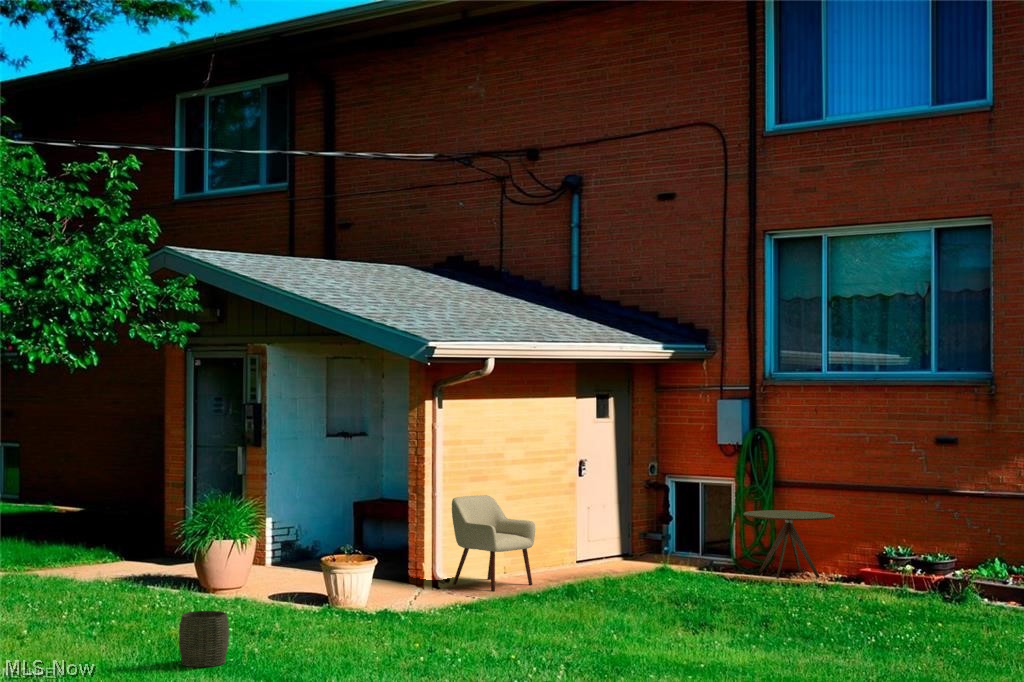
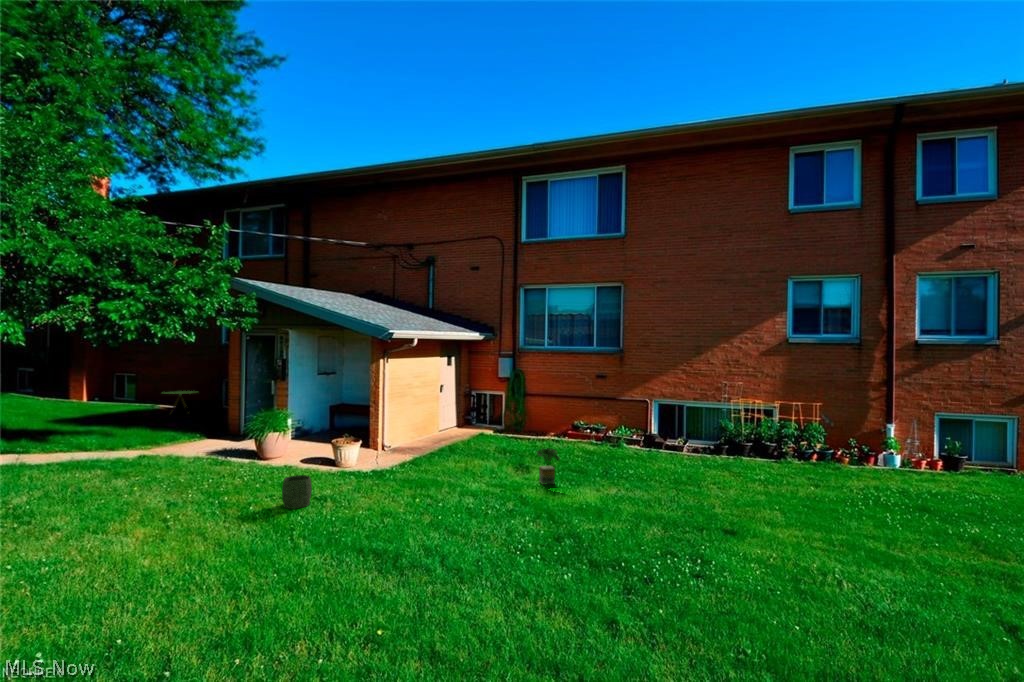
chair: present [452,495,535,591] -> none [393,403,433,449]
round table: present [744,510,835,579] -> present [162,391,196,413]
potted tree: none [674,589,725,667] -> present [537,448,560,485]

